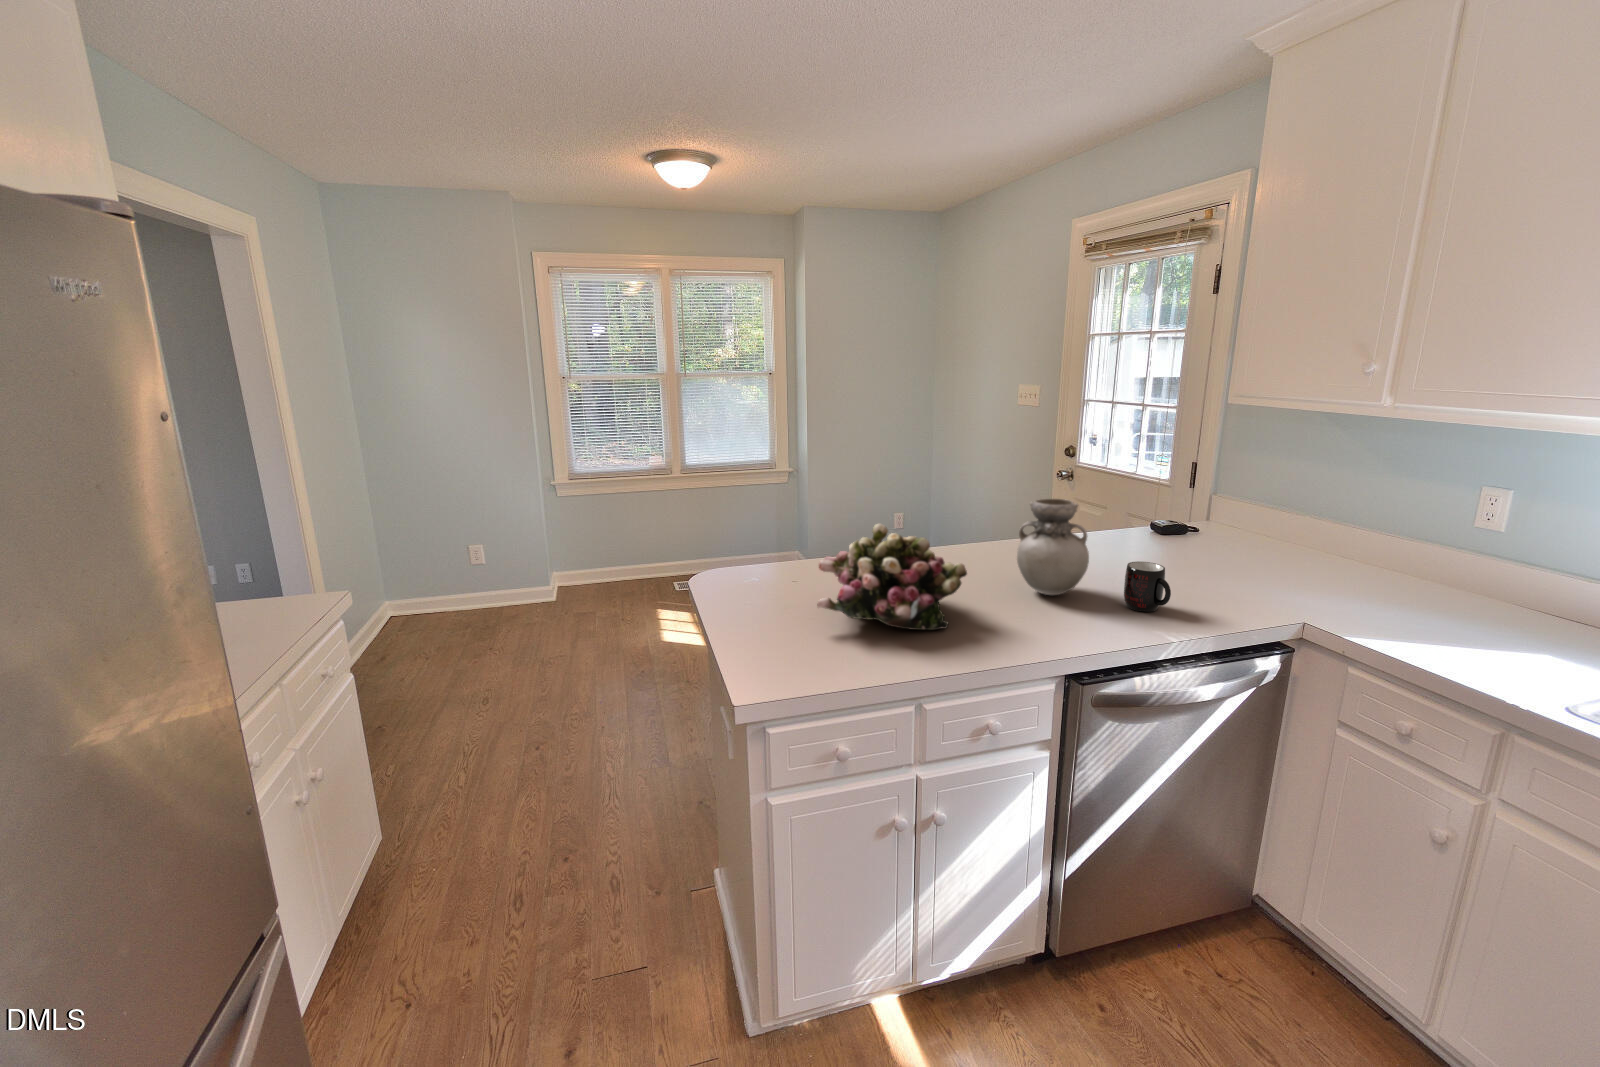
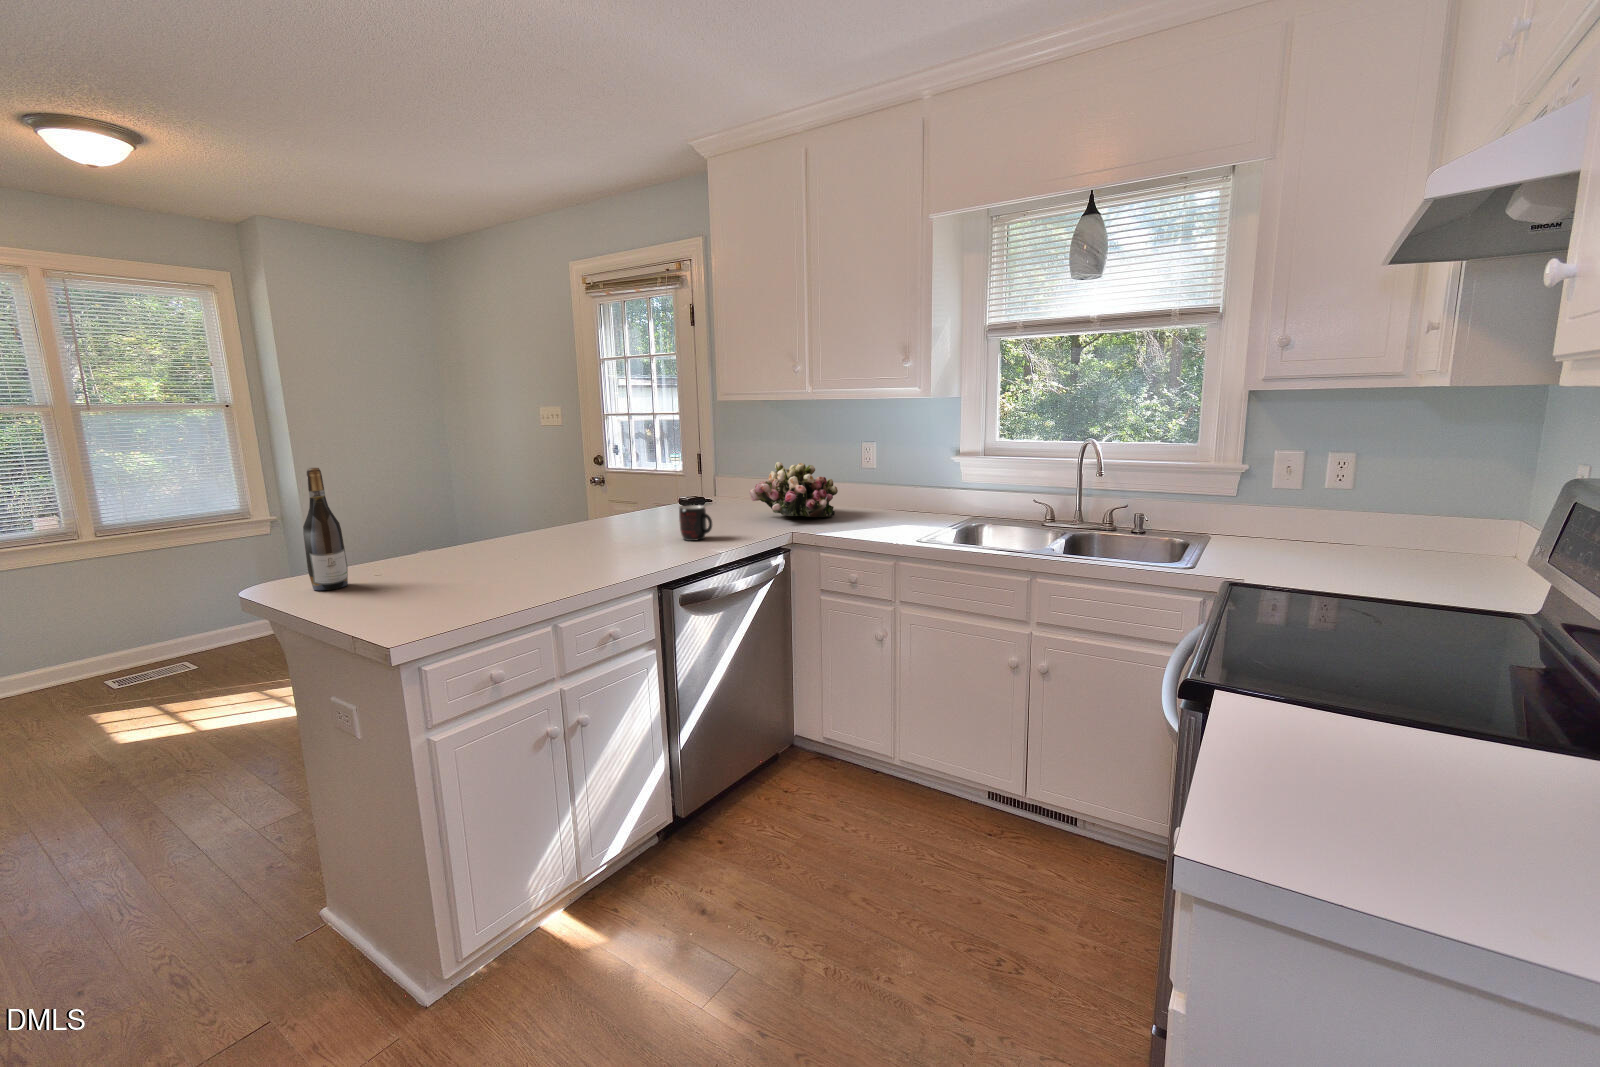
wine bottle: none [725,485,757,603] -> present [303,467,348,590]
vase: present [1017,499,1089,595] -> none [594,465,652,543]
flower arrangement: present [817,524,967,630] -> present [750,462,838,517]

